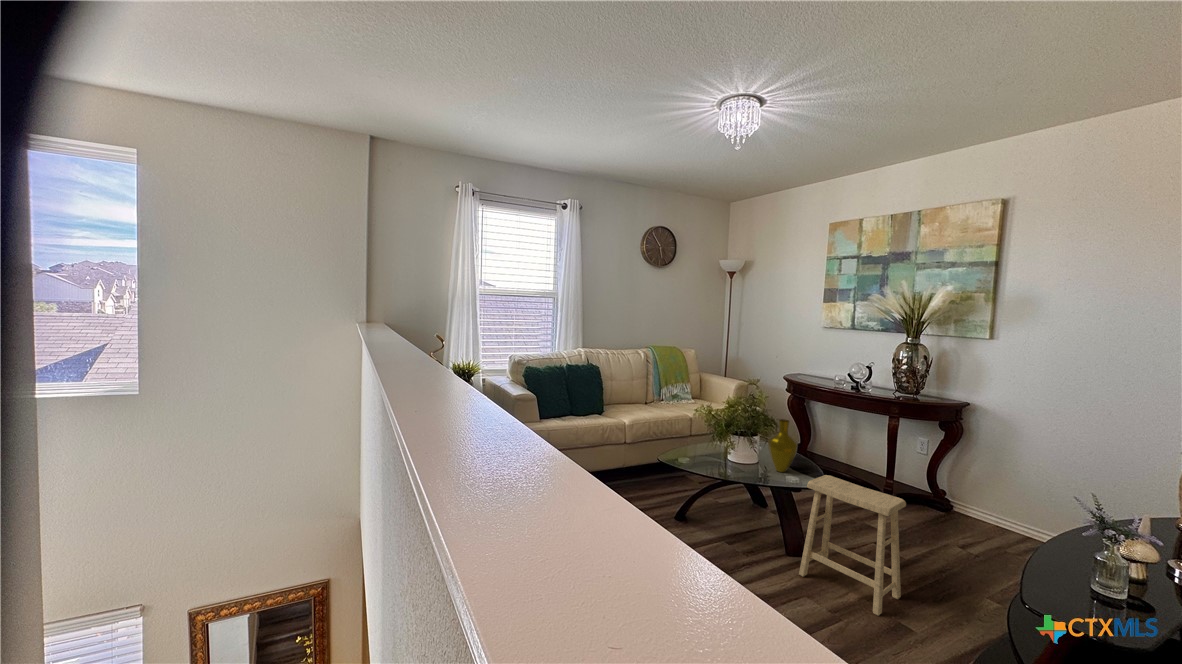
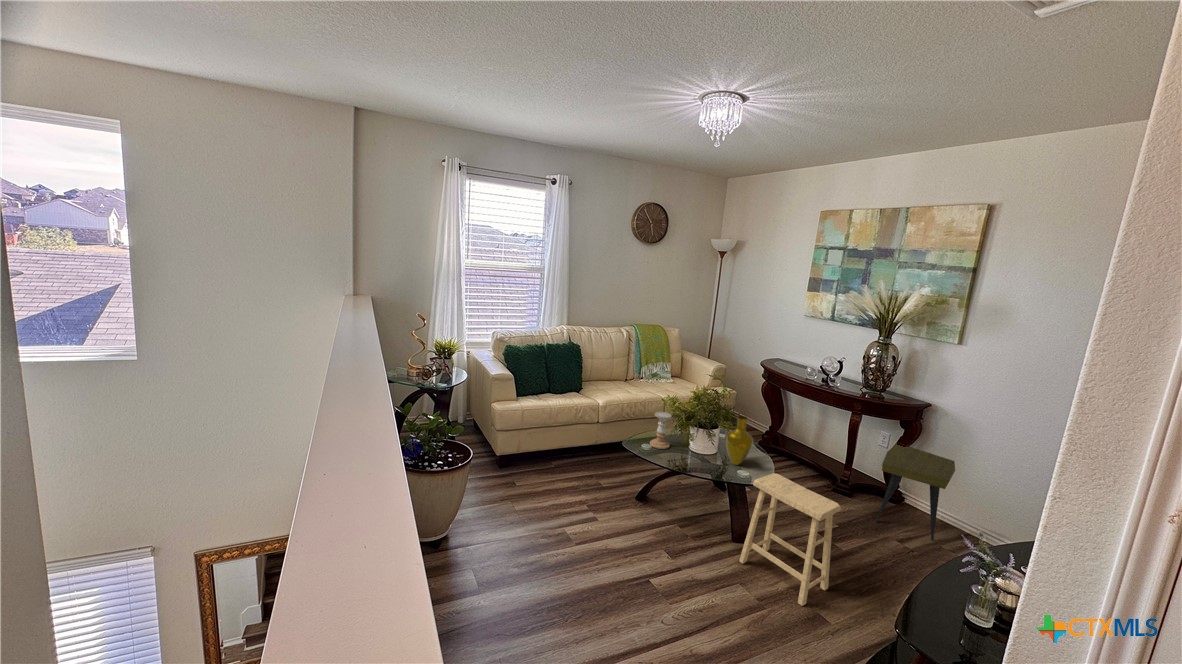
candle holder: none [686,422,708,461] -> present [650,412,672,449]
side table: none [931,446,1008,546] -> present [876,443,955,541]

